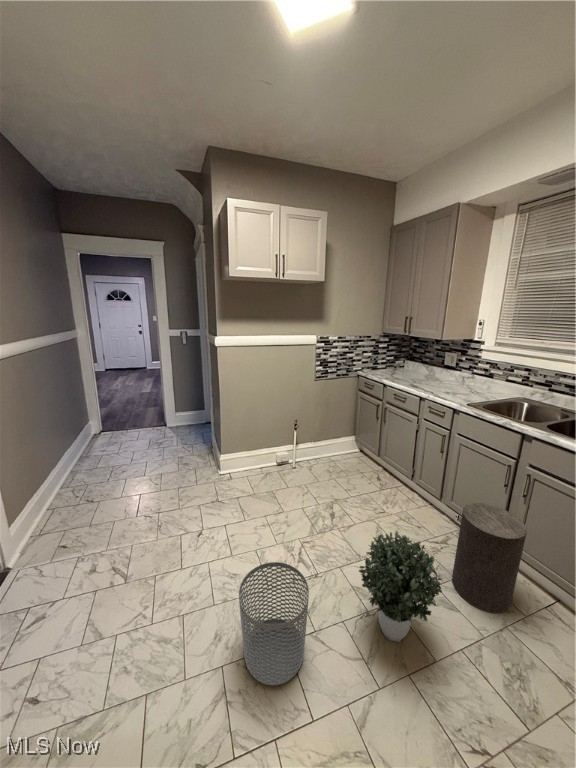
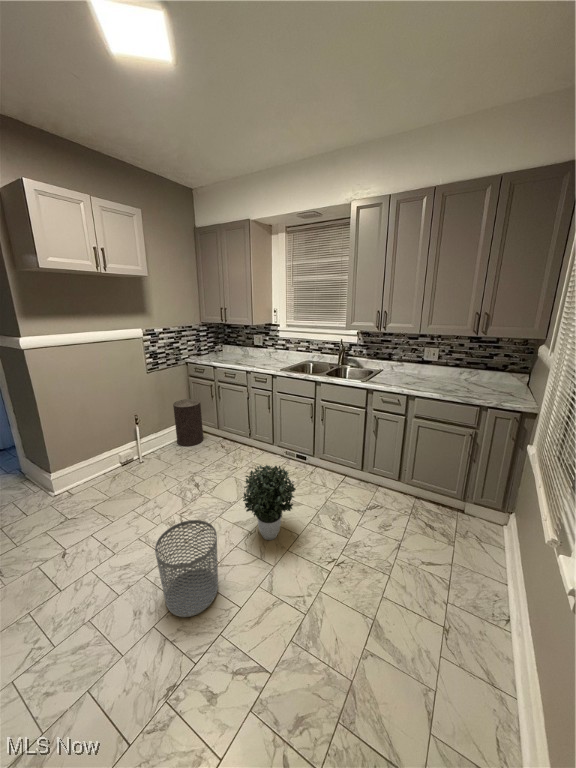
stool: present [452,503,527,613] -> present [173,399,203,446]

